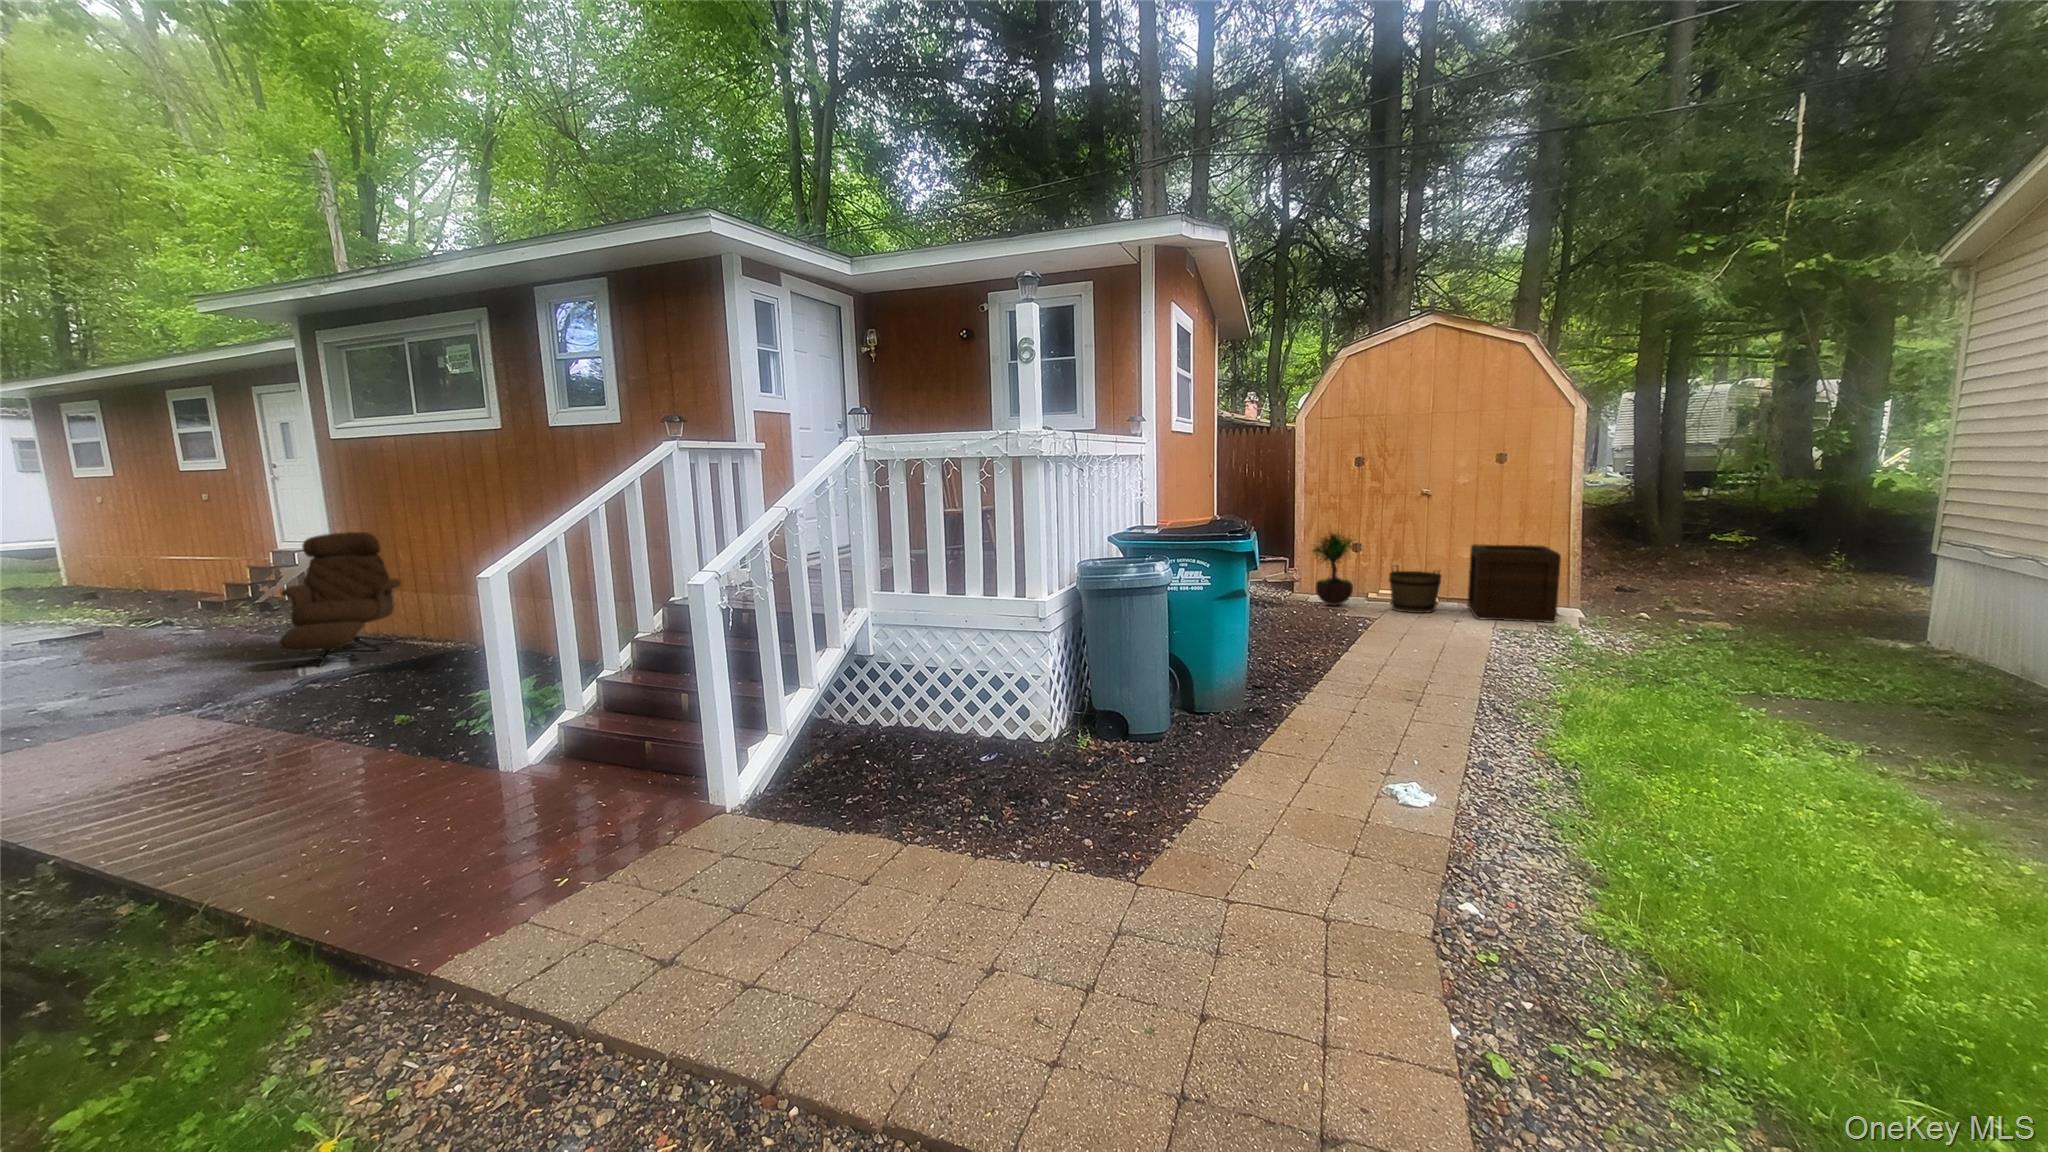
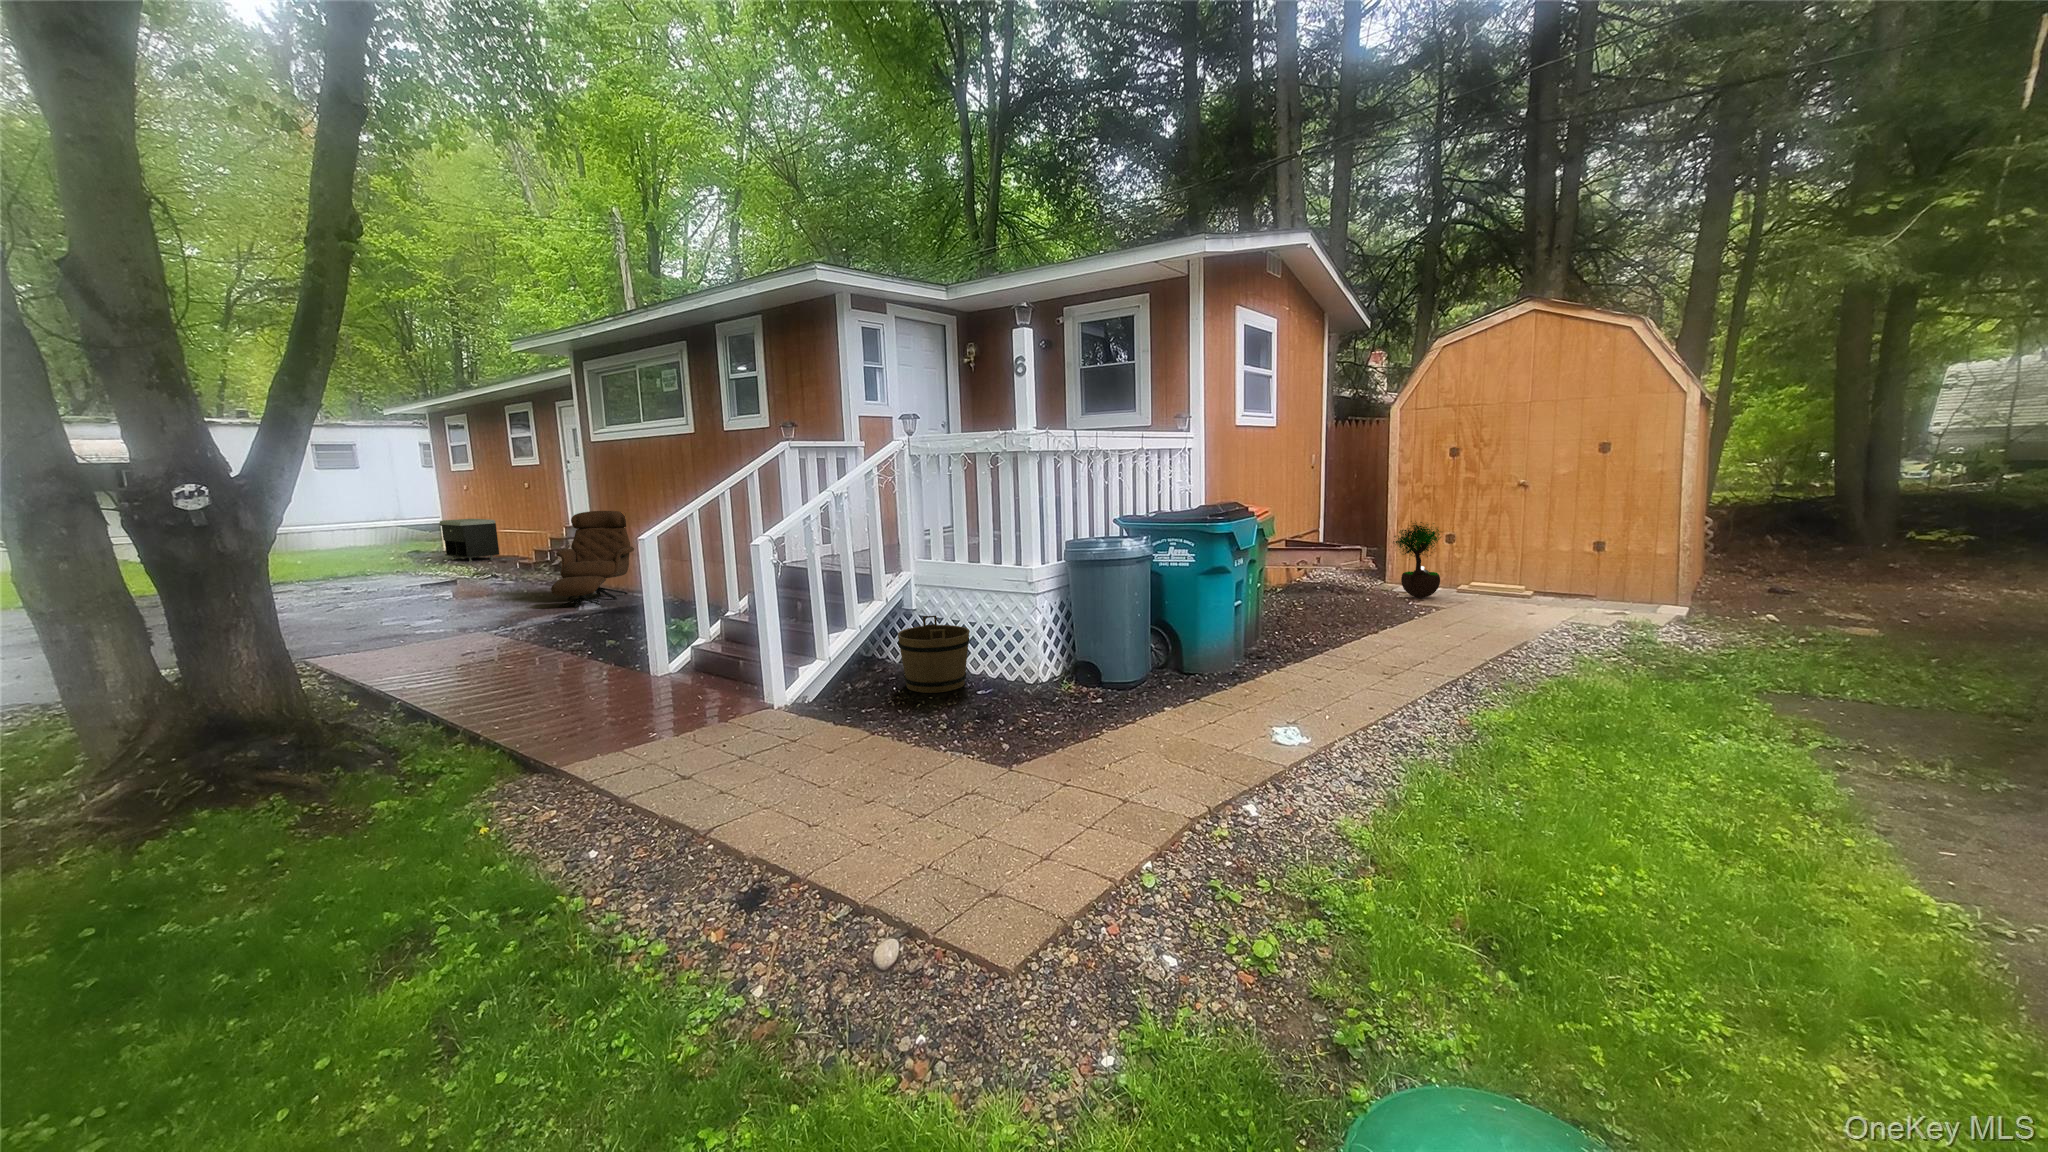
storage bench: none [57,542,162,601] -> present [440,519,499,561]
wooden crate: present [1468,544,1561,623] -> none [1559,539,1655,622]
bucket: present [1389,566,1441,613] -> present [898,616,970,693]

